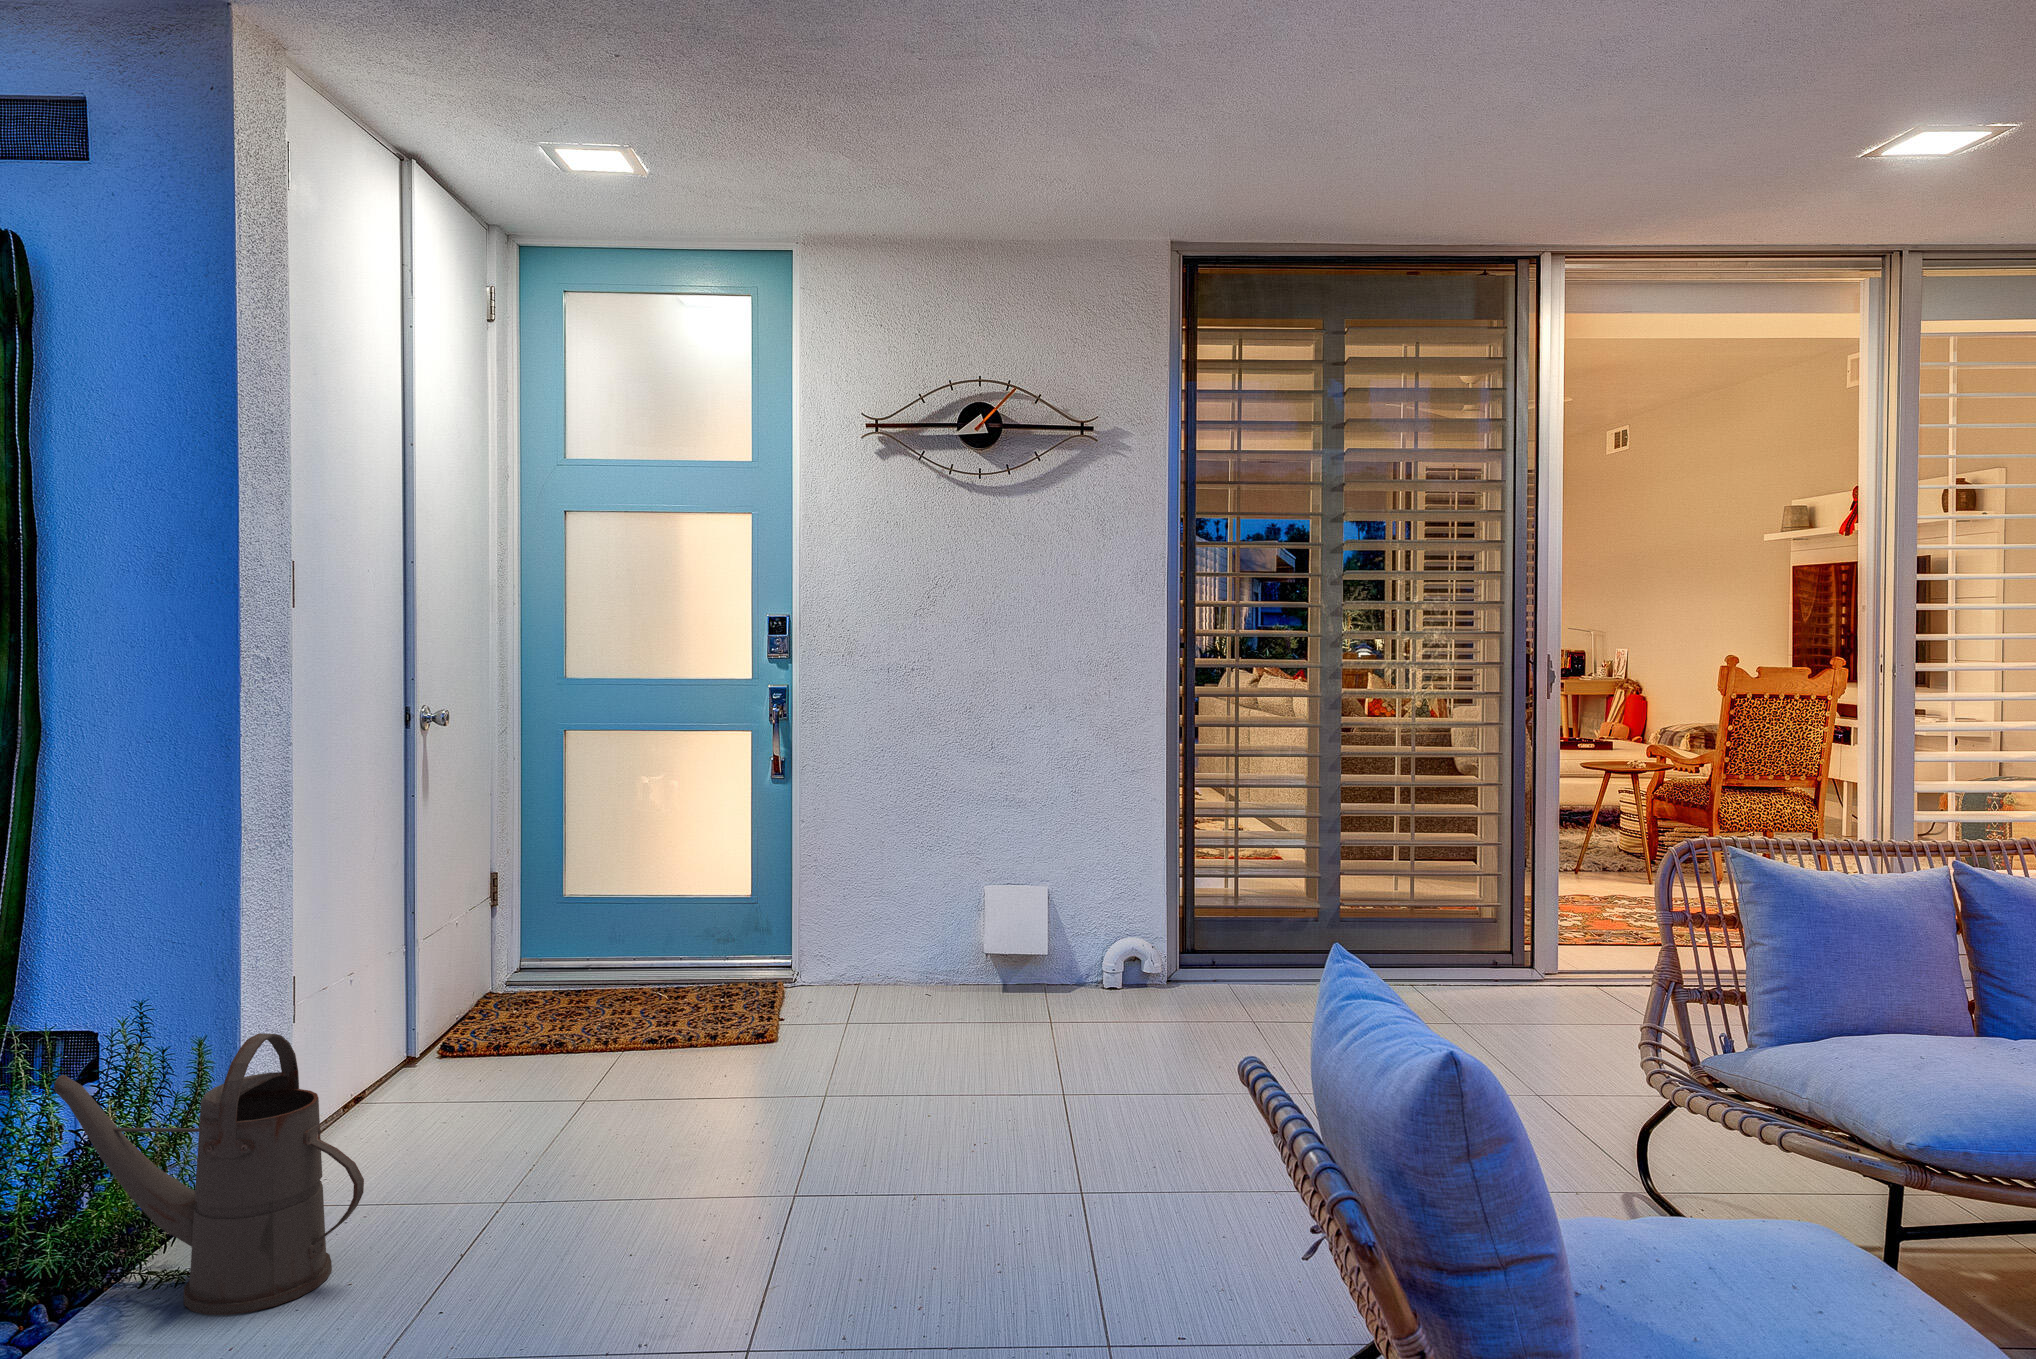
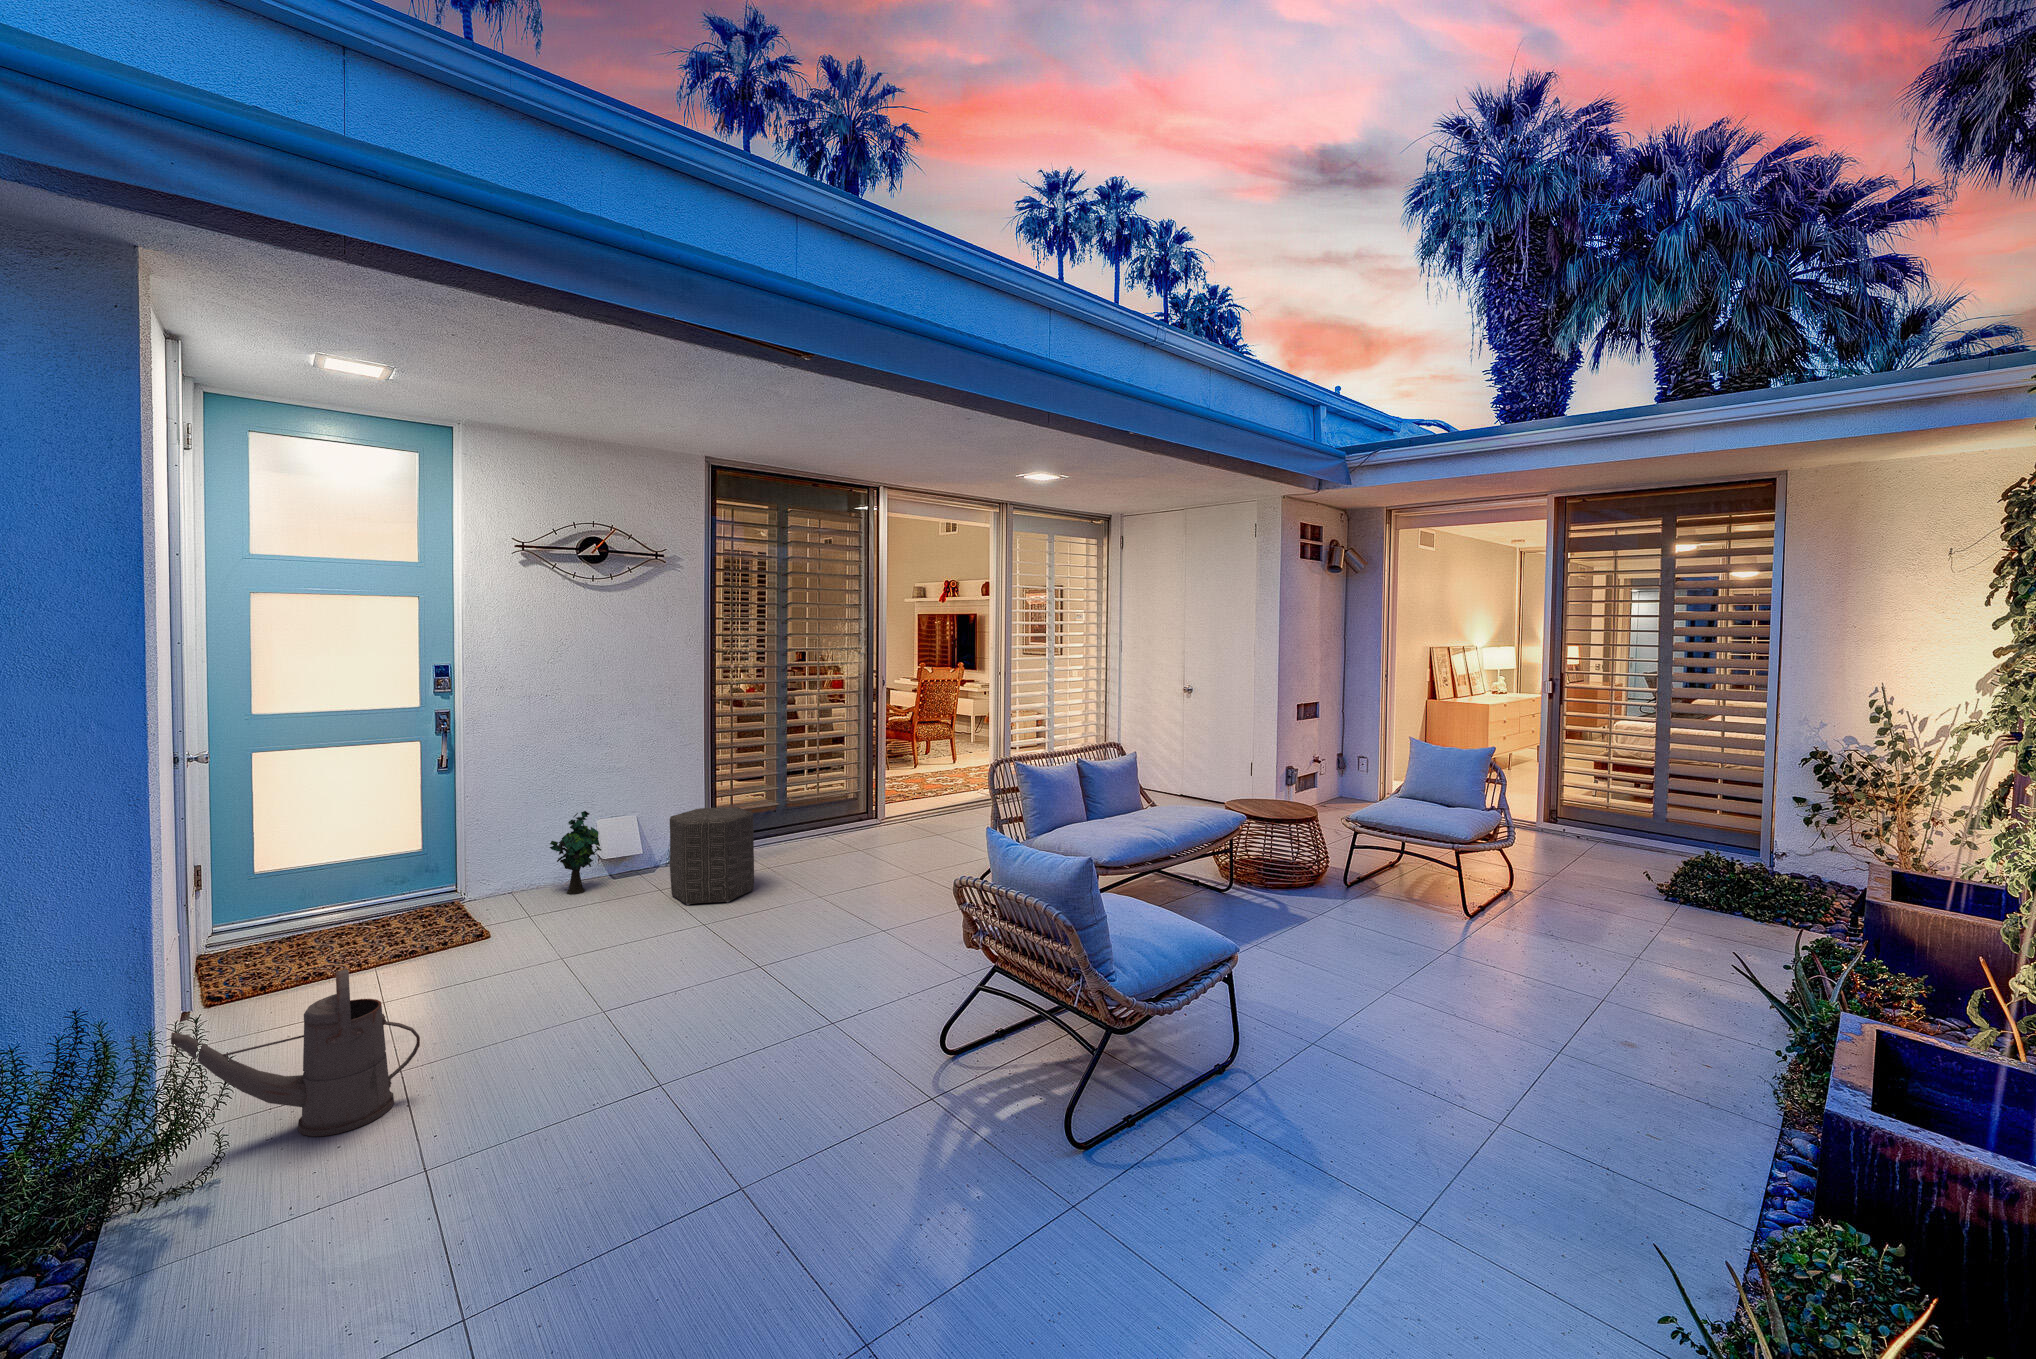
decorative plant: none [892,866,974,1006] -> present [550,811,601,894]
ottoman: none [1048,884,1190,1073] -> present [670,807,754,905]

